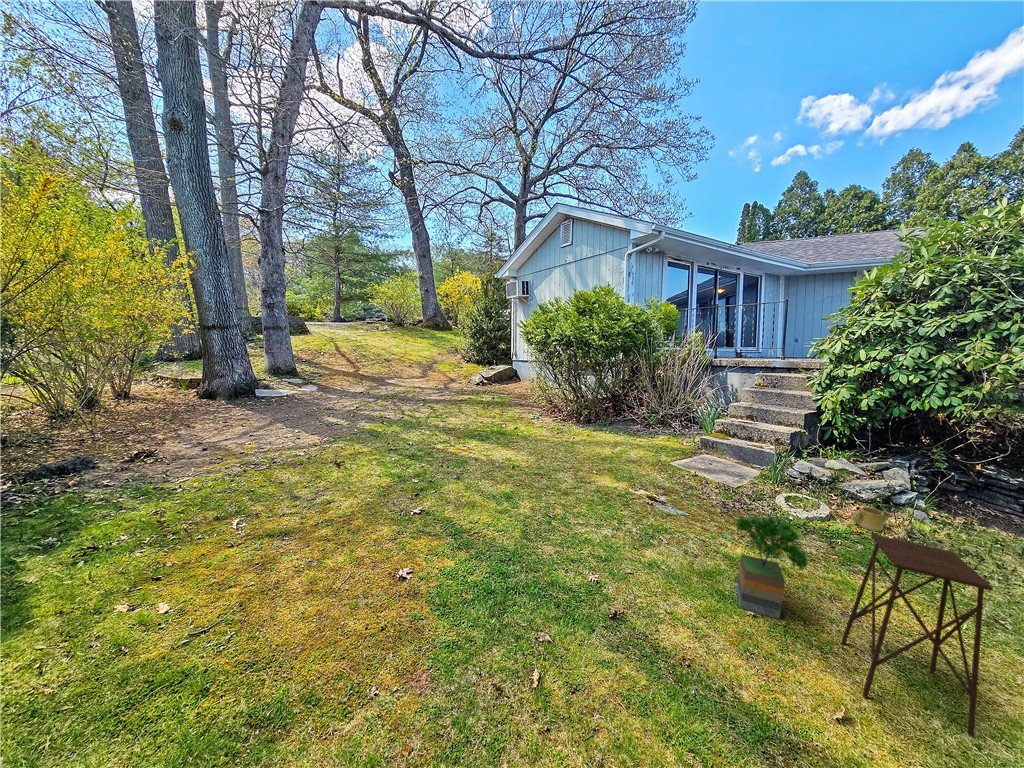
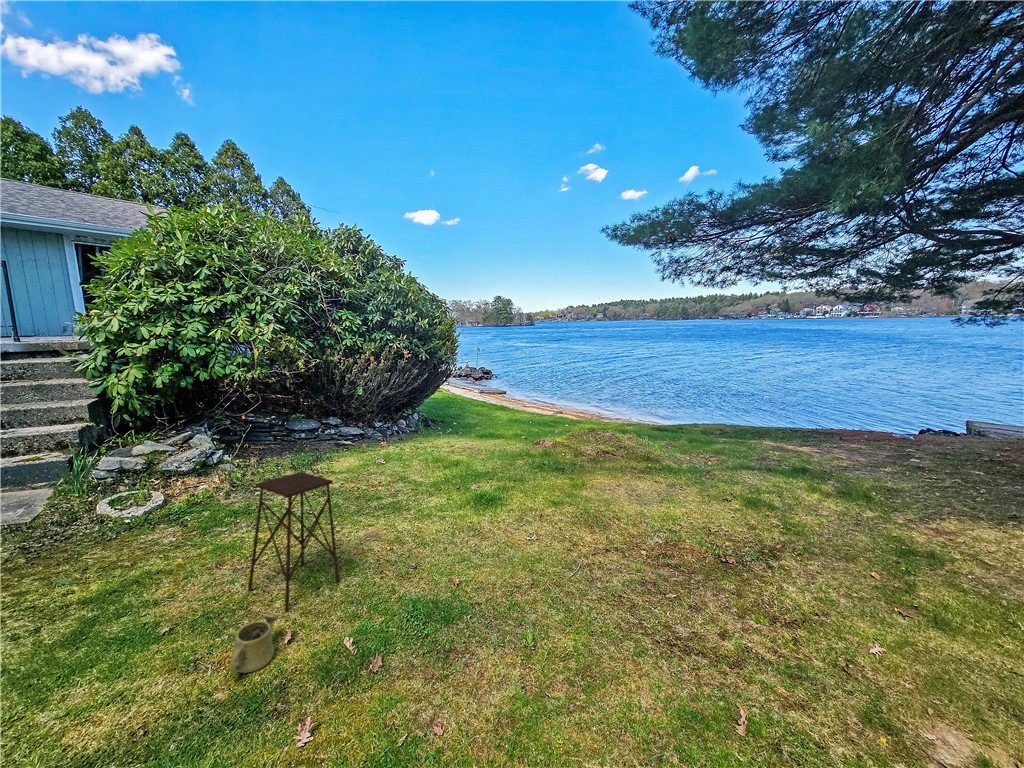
watering can: present [853,507,893,531] -> present [229,614,279,673]
potted tree: present [735,515,808,619] -> none [111,513,213,636]

